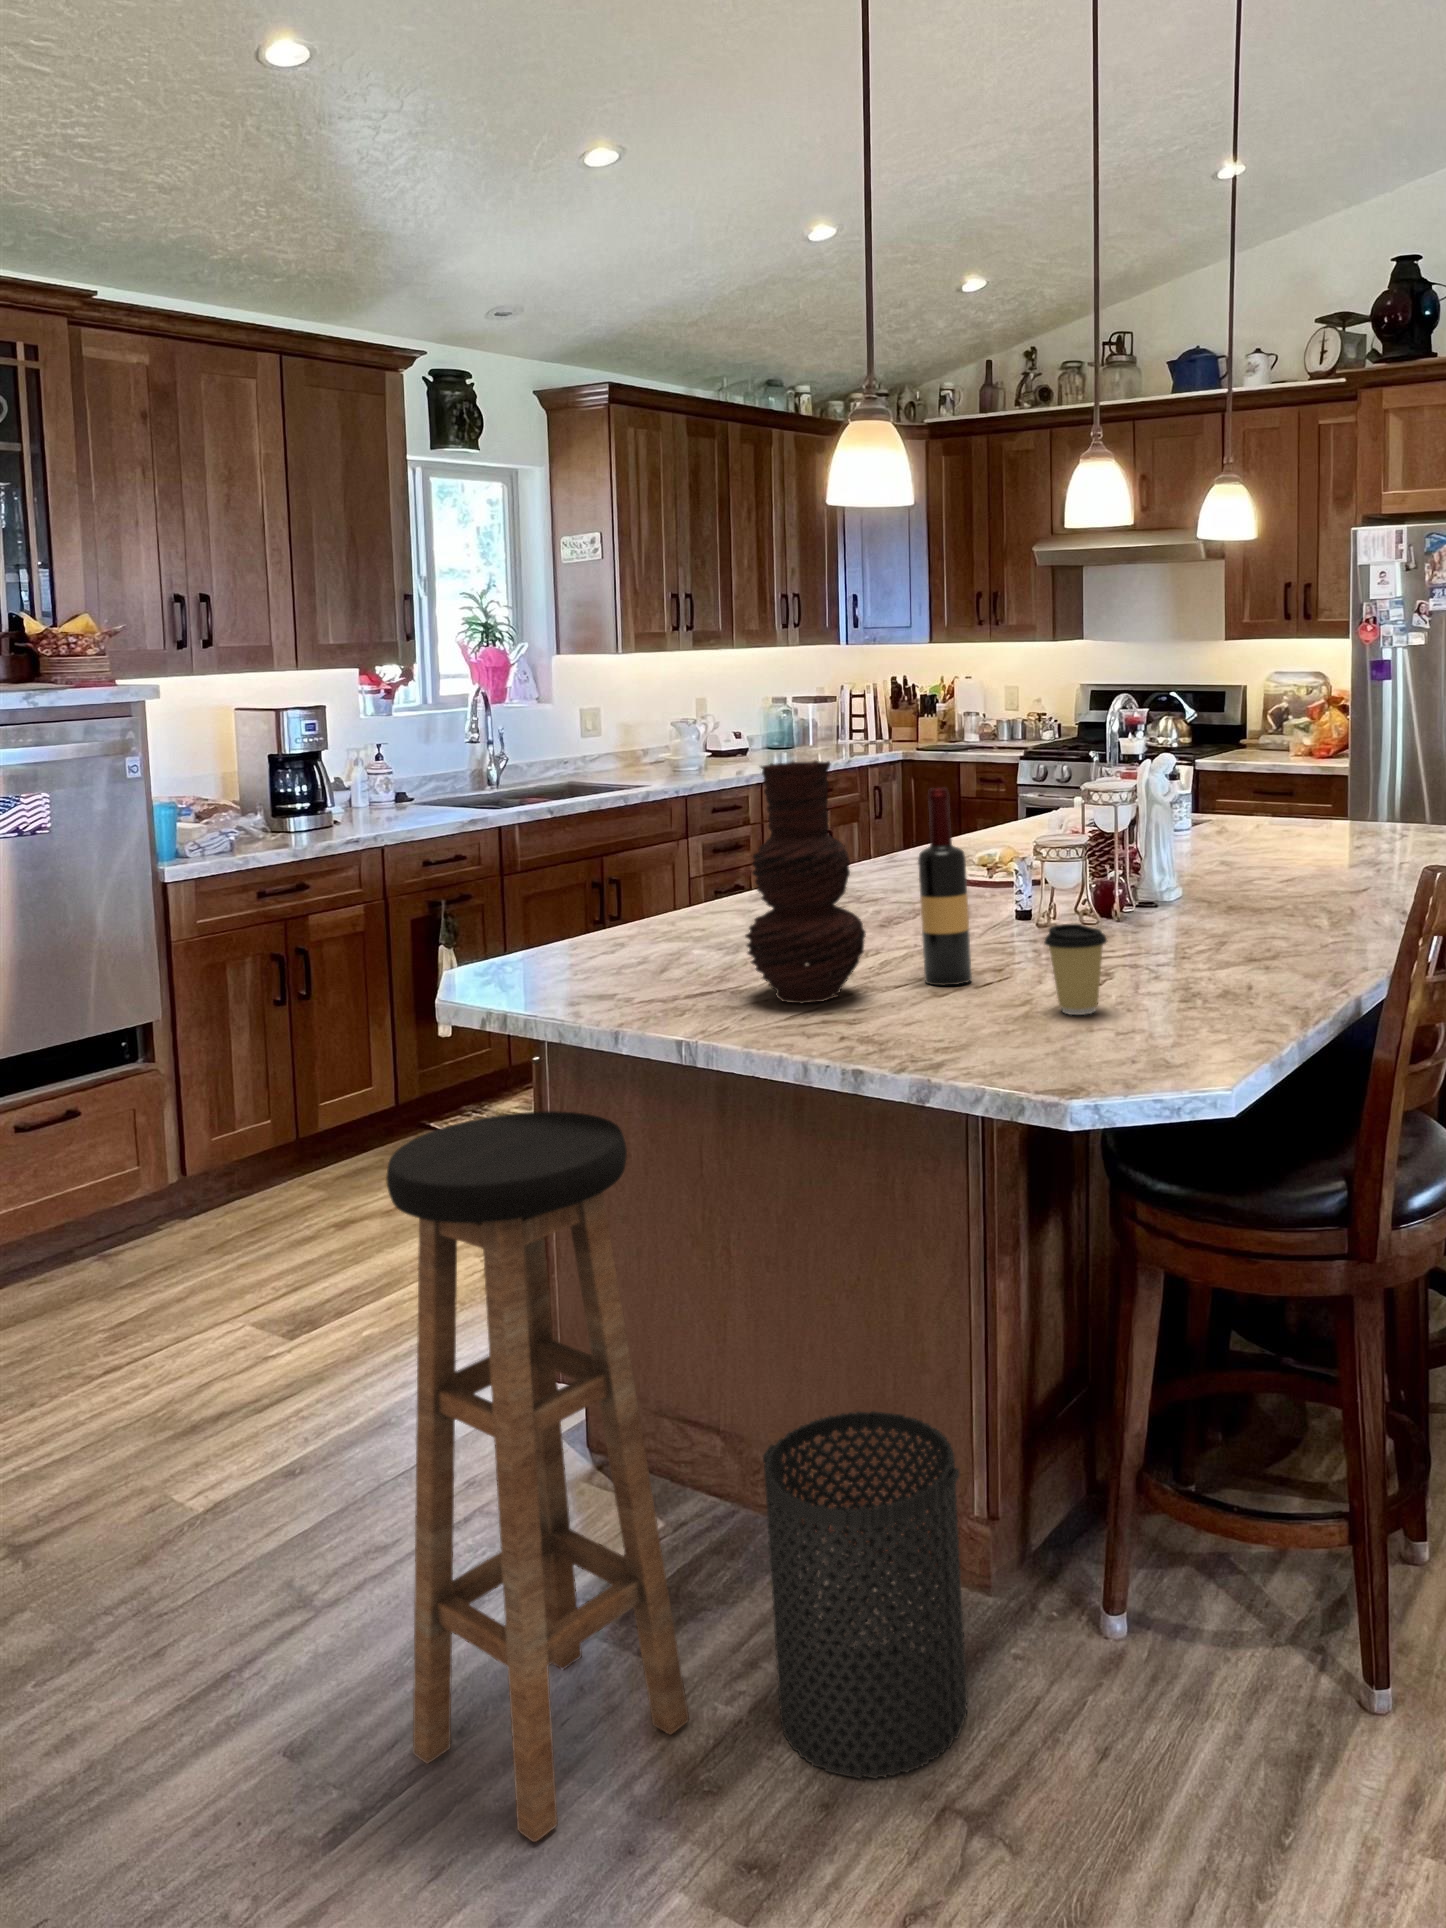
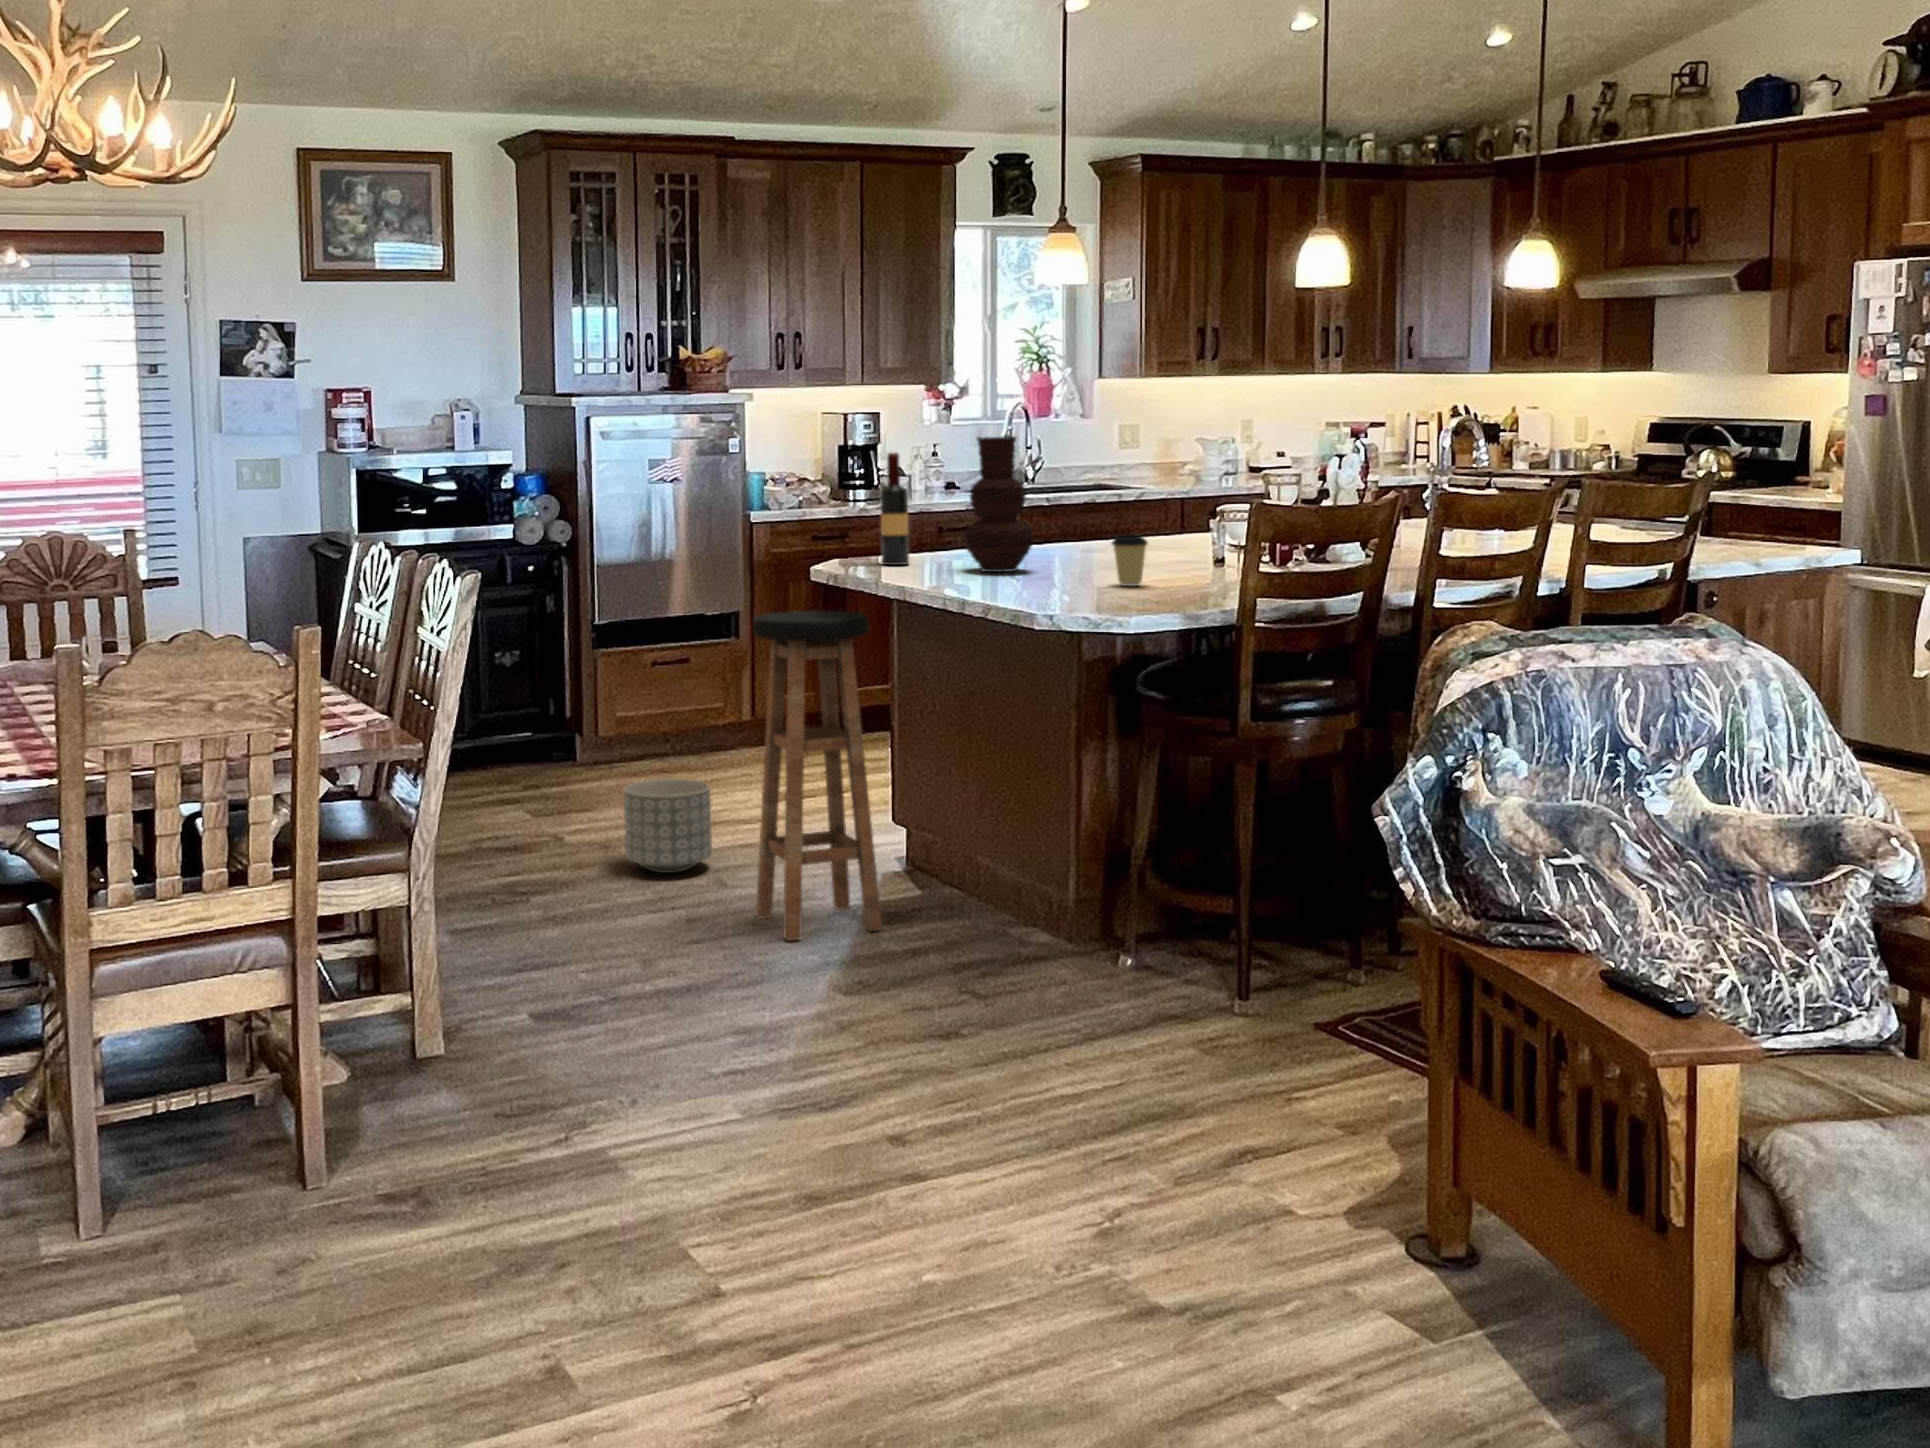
wine bottle: present [918,788,972,985] -> present [880,453,909,565]
trash can: present [762,1411,968,1779] -> none [920,795,1025,960]
planter: none [49,1435,249,1665] -> present [624,779,712,873]

